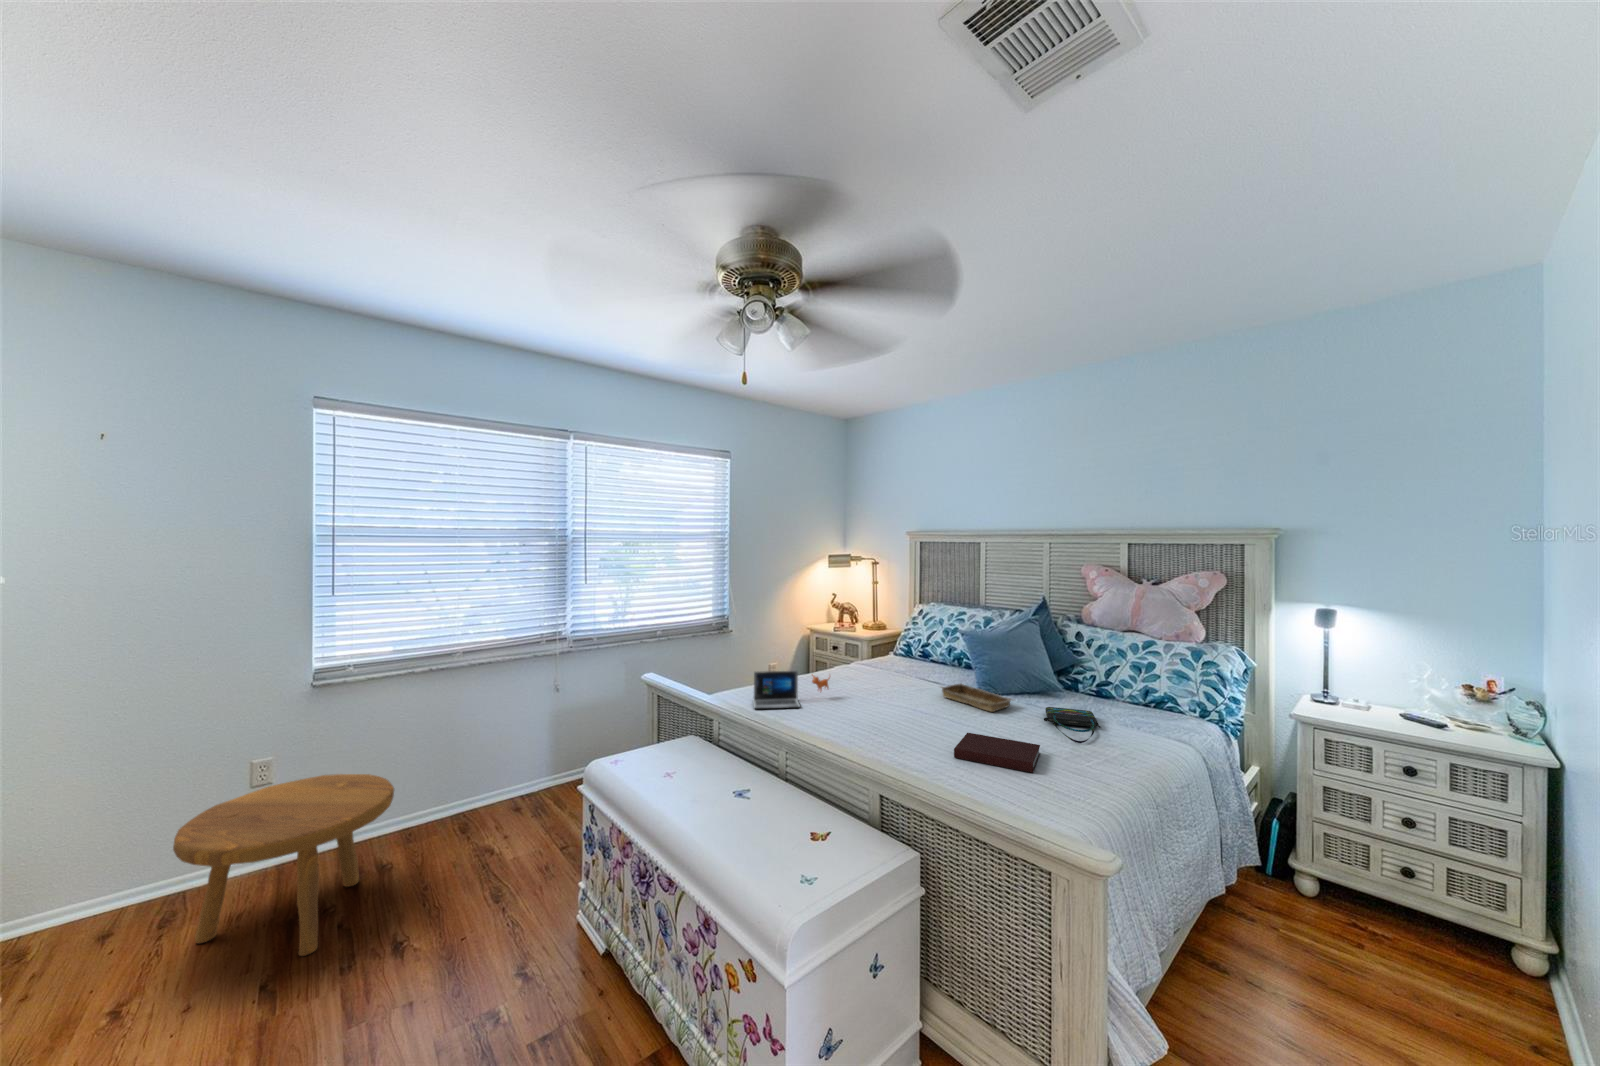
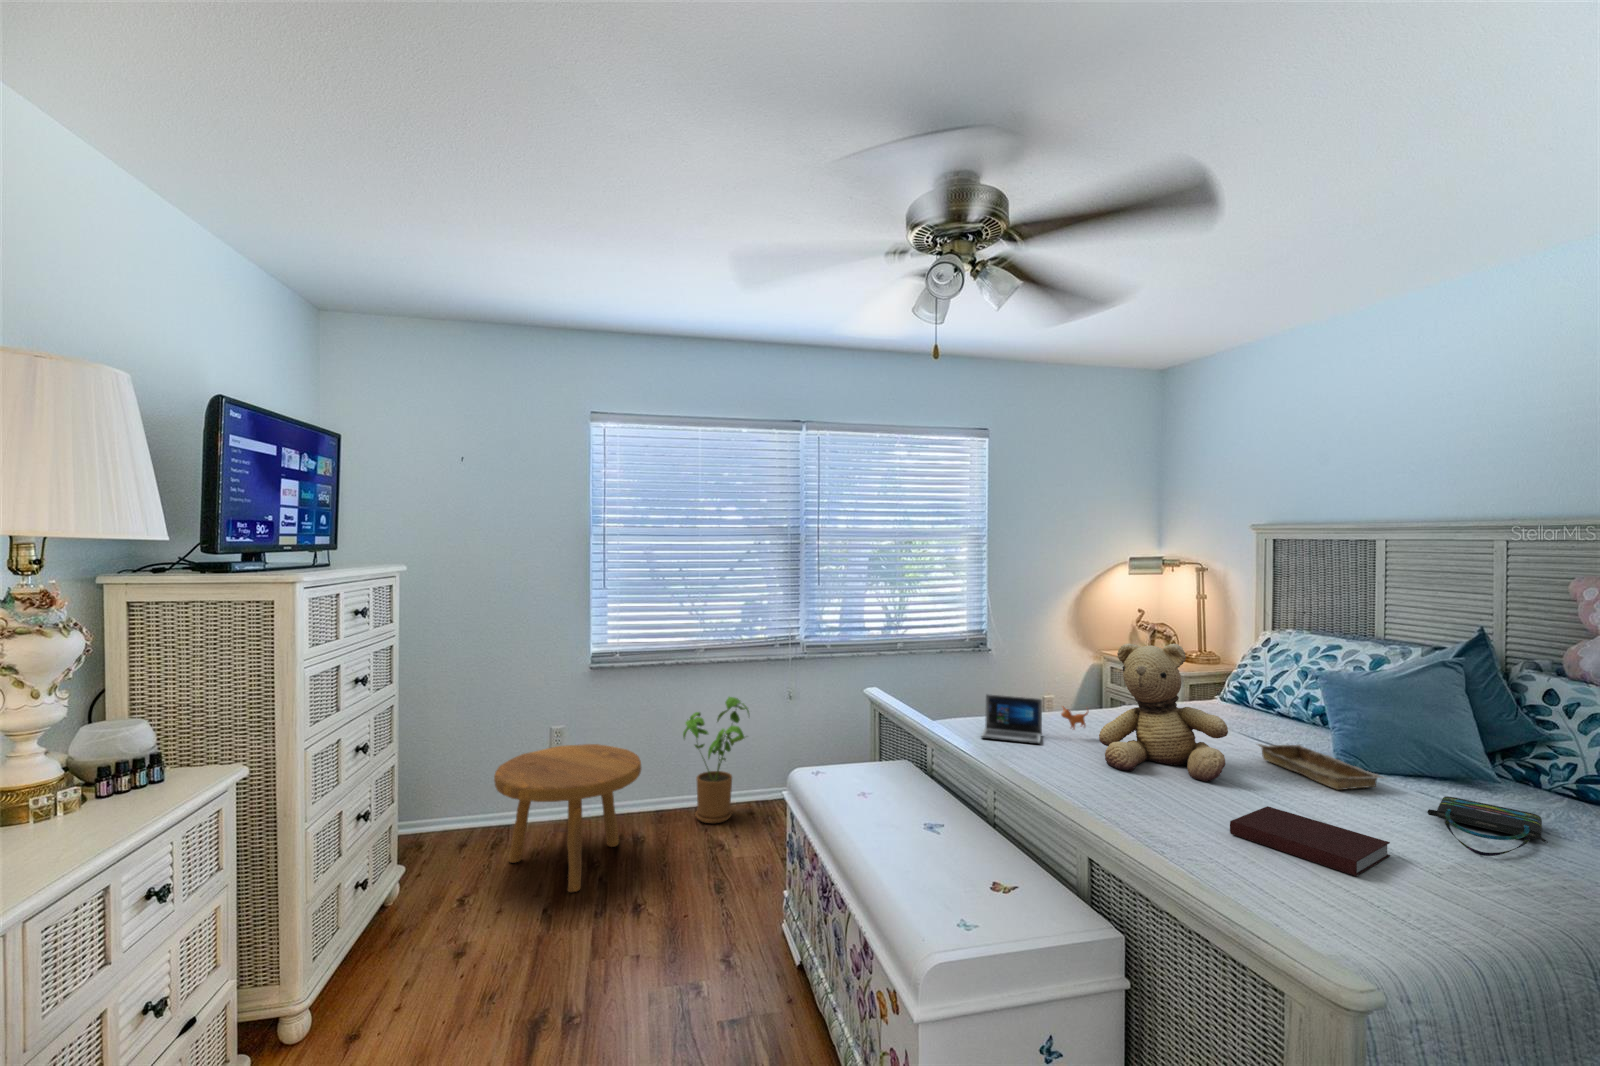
teddy bear: none [844,621,932,720] -> present [1099,644,1228,782]
house plant: none [435,699,514,832] -> present [683,697,749,823]

